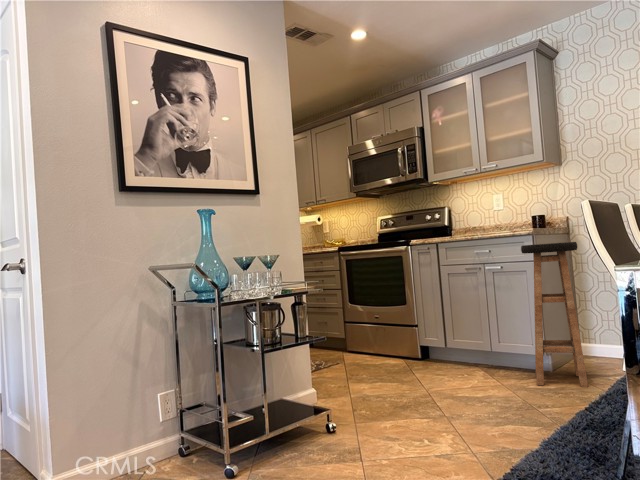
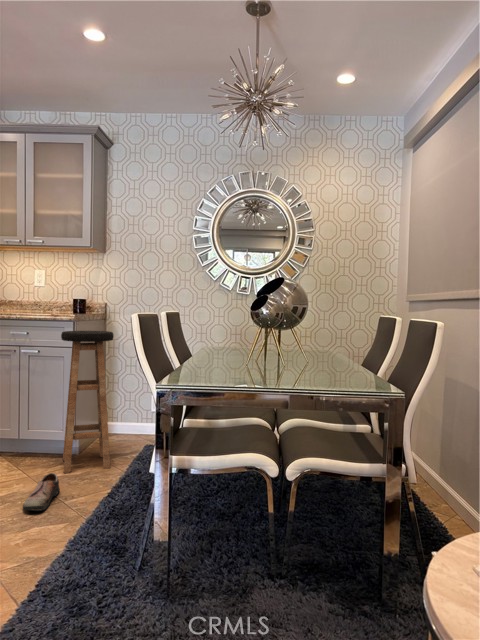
shoe: none [497,380,533,412] -> present [23,473,60,511]

